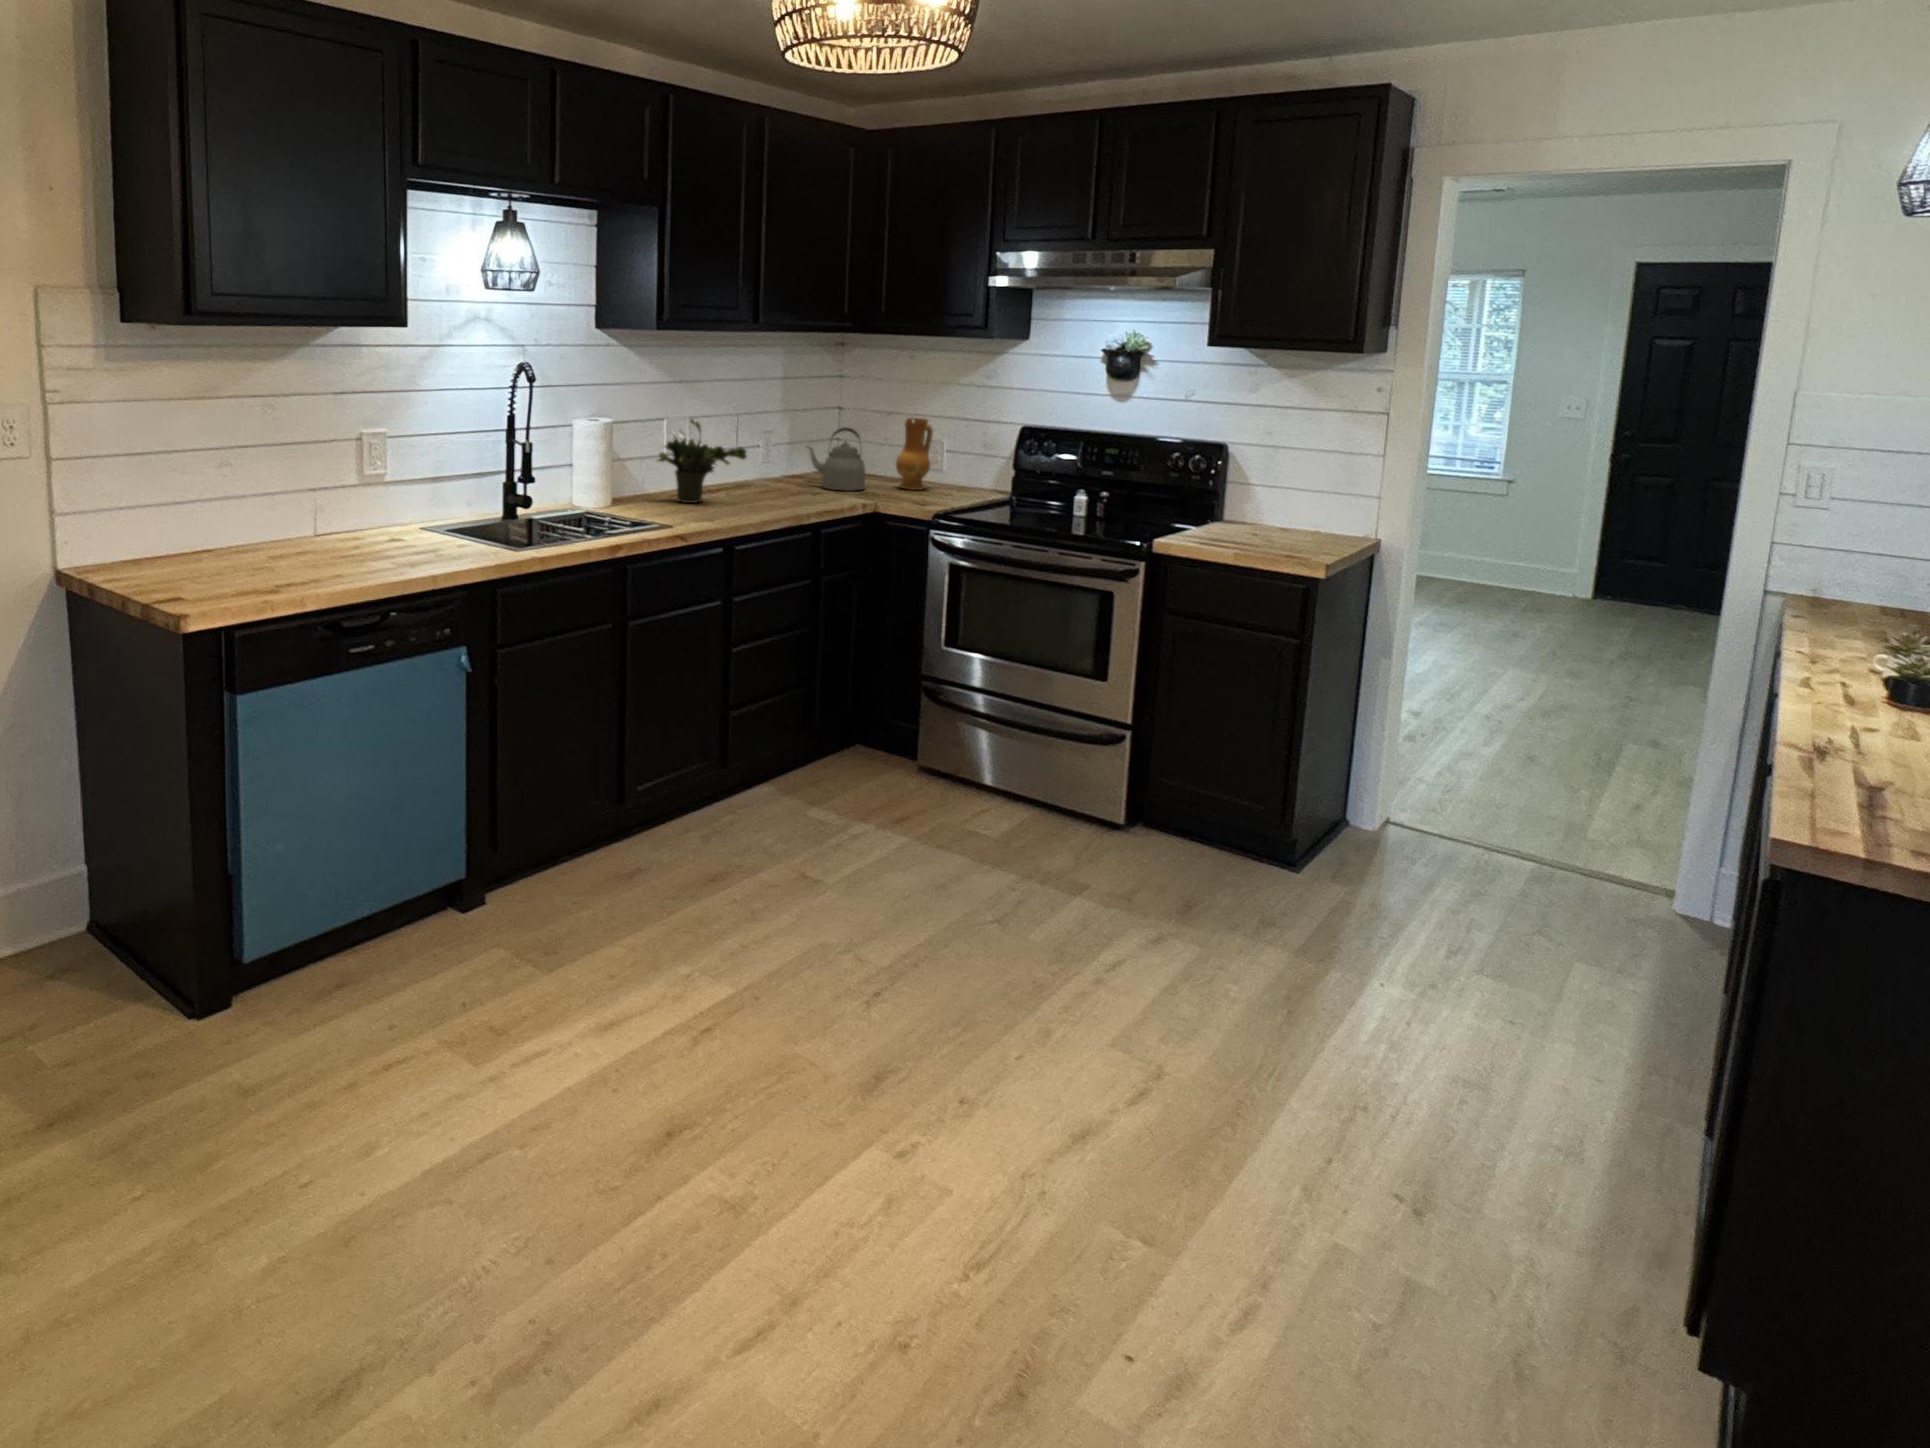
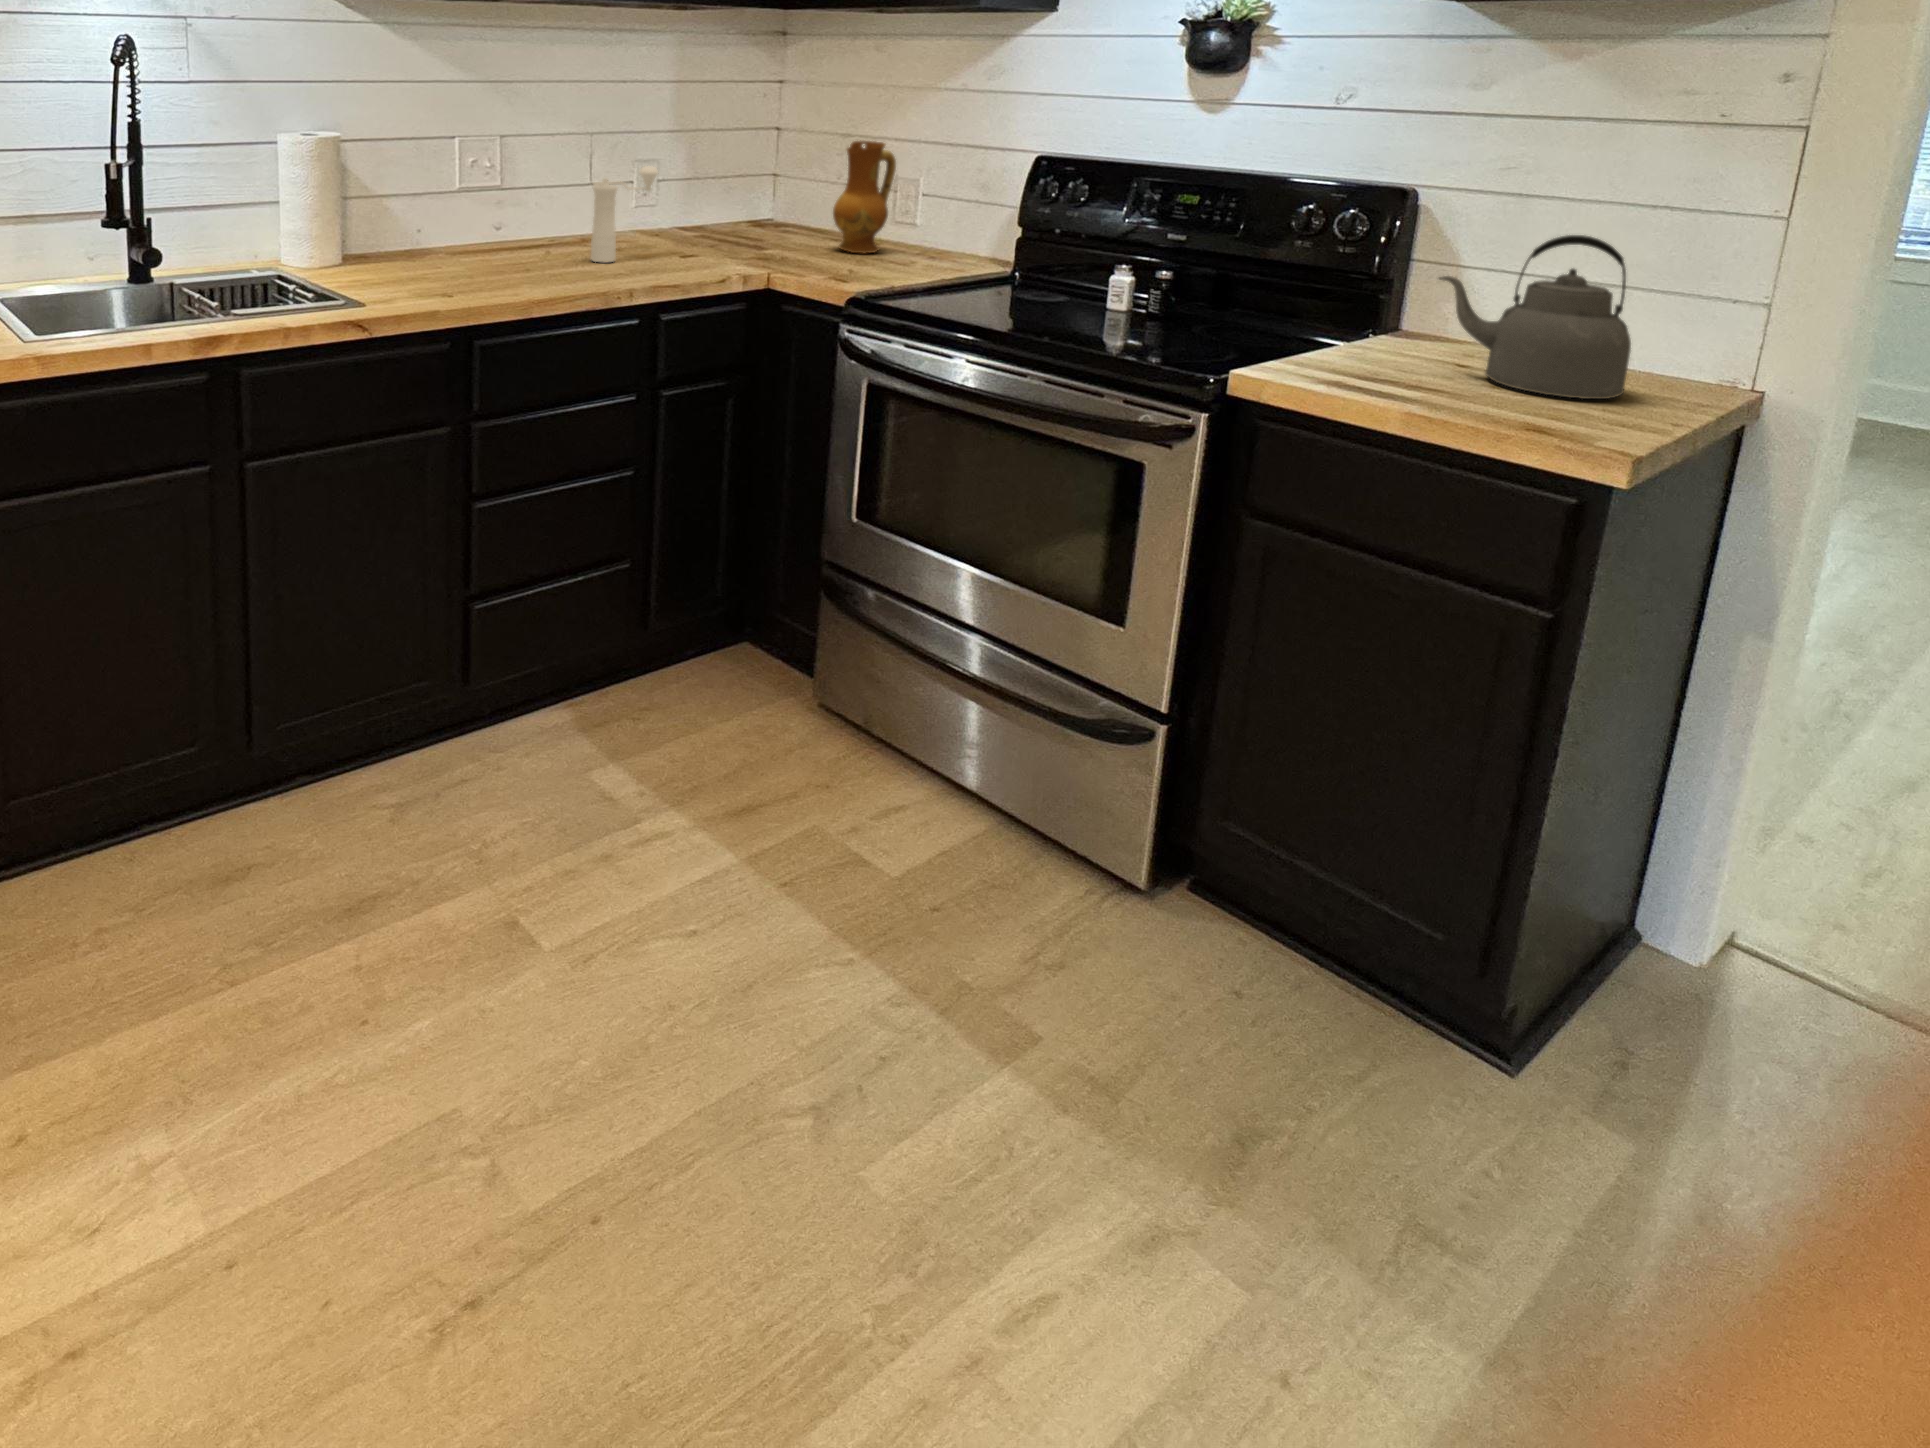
potted plant: present [658,420,747,503] -> none [423,134,558,264]
kettle: present [805,427,865,491] -> present [1439,235,1631,399]
pepper mill: none [760,437,800,500] -> present [591,166,658,262]

